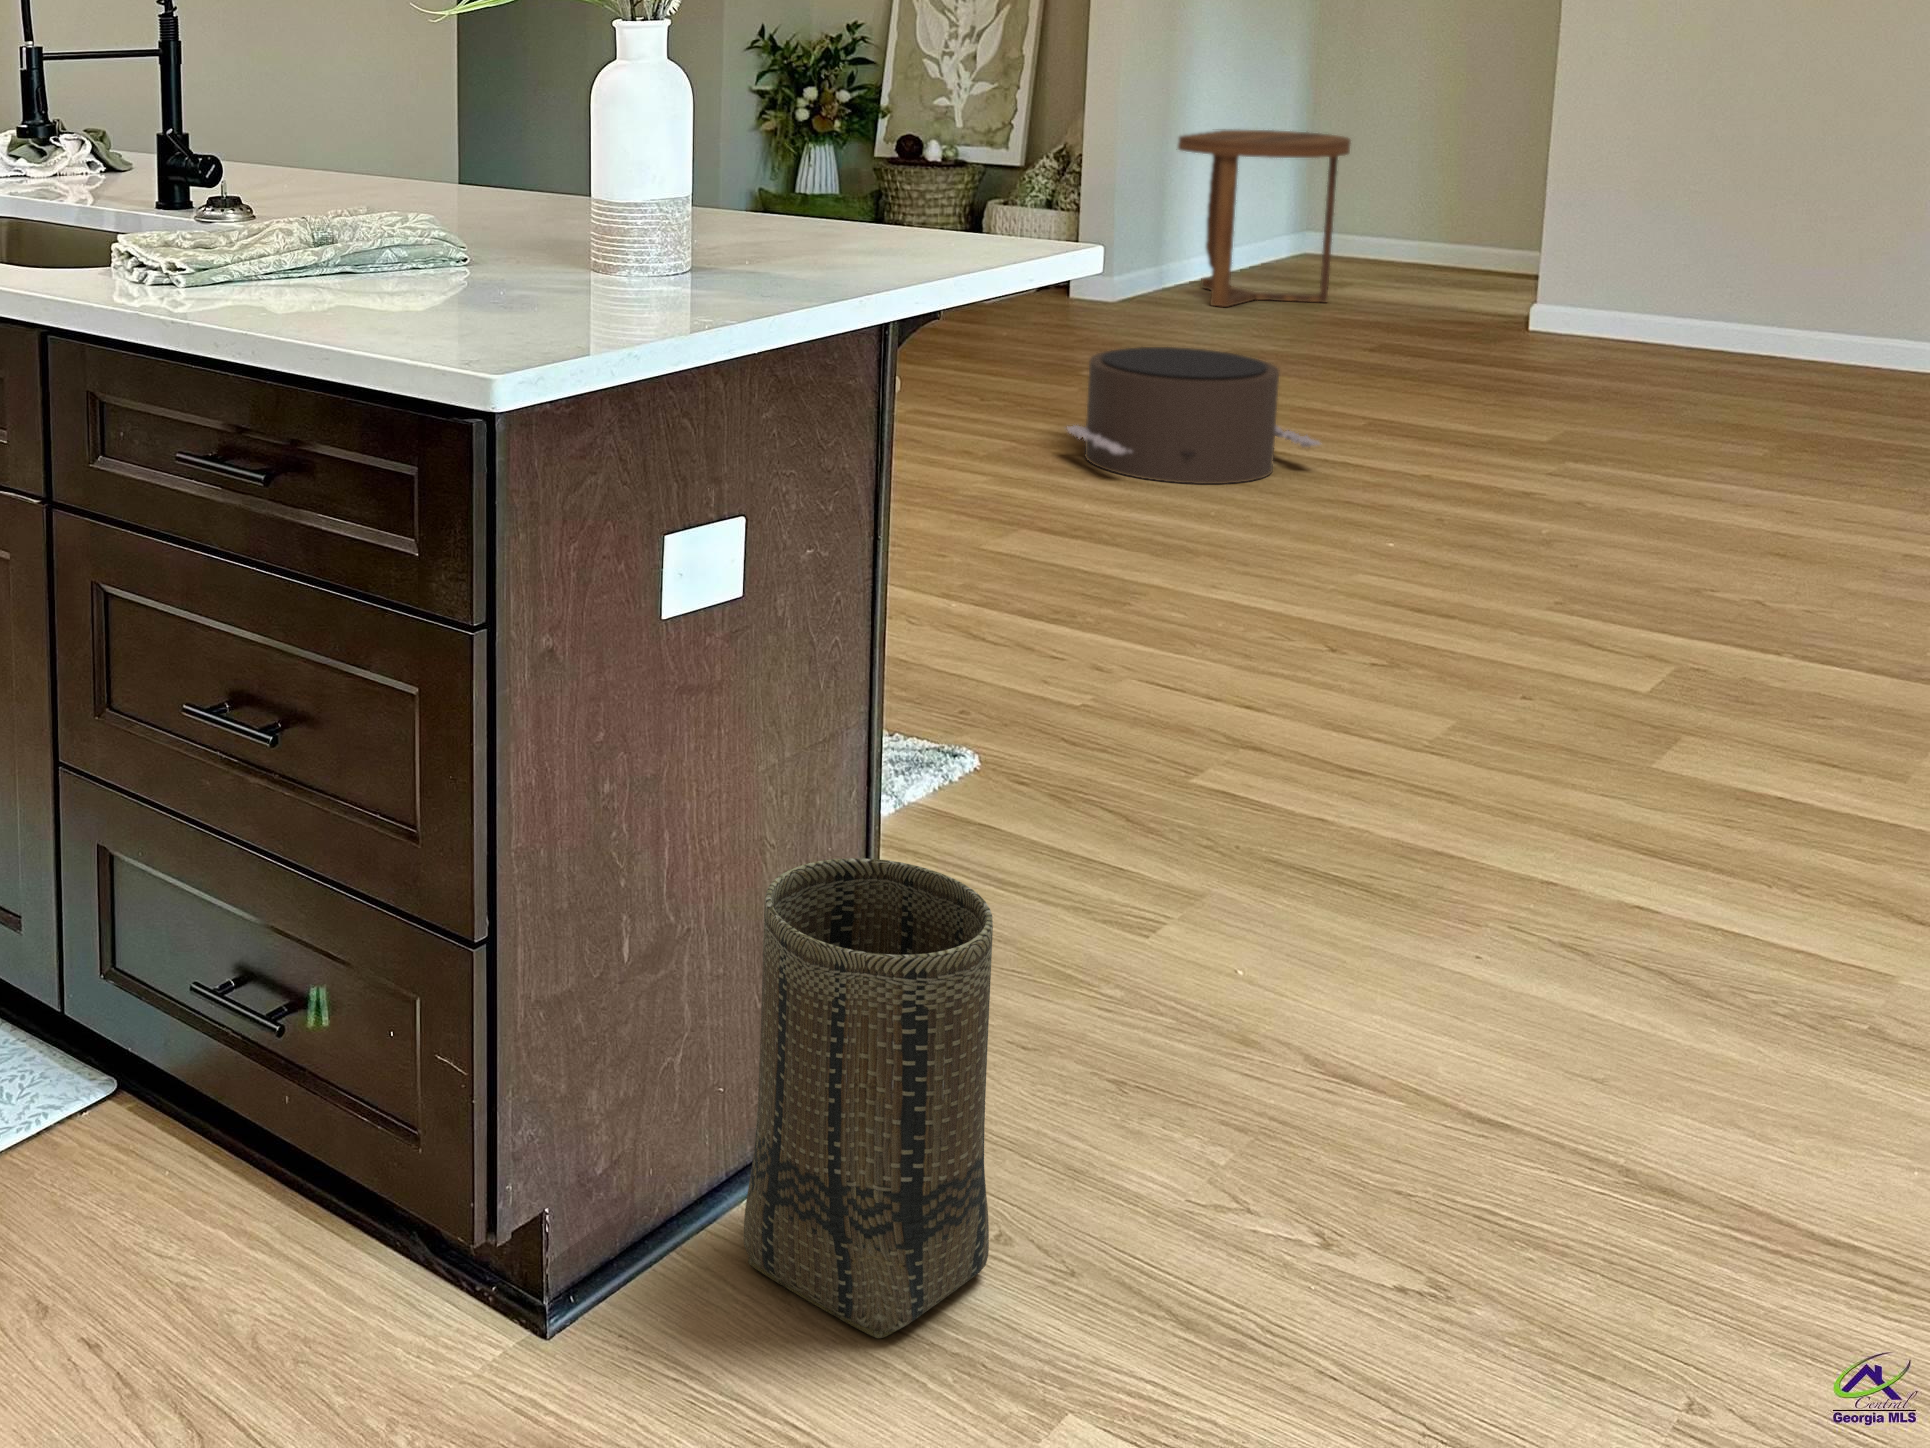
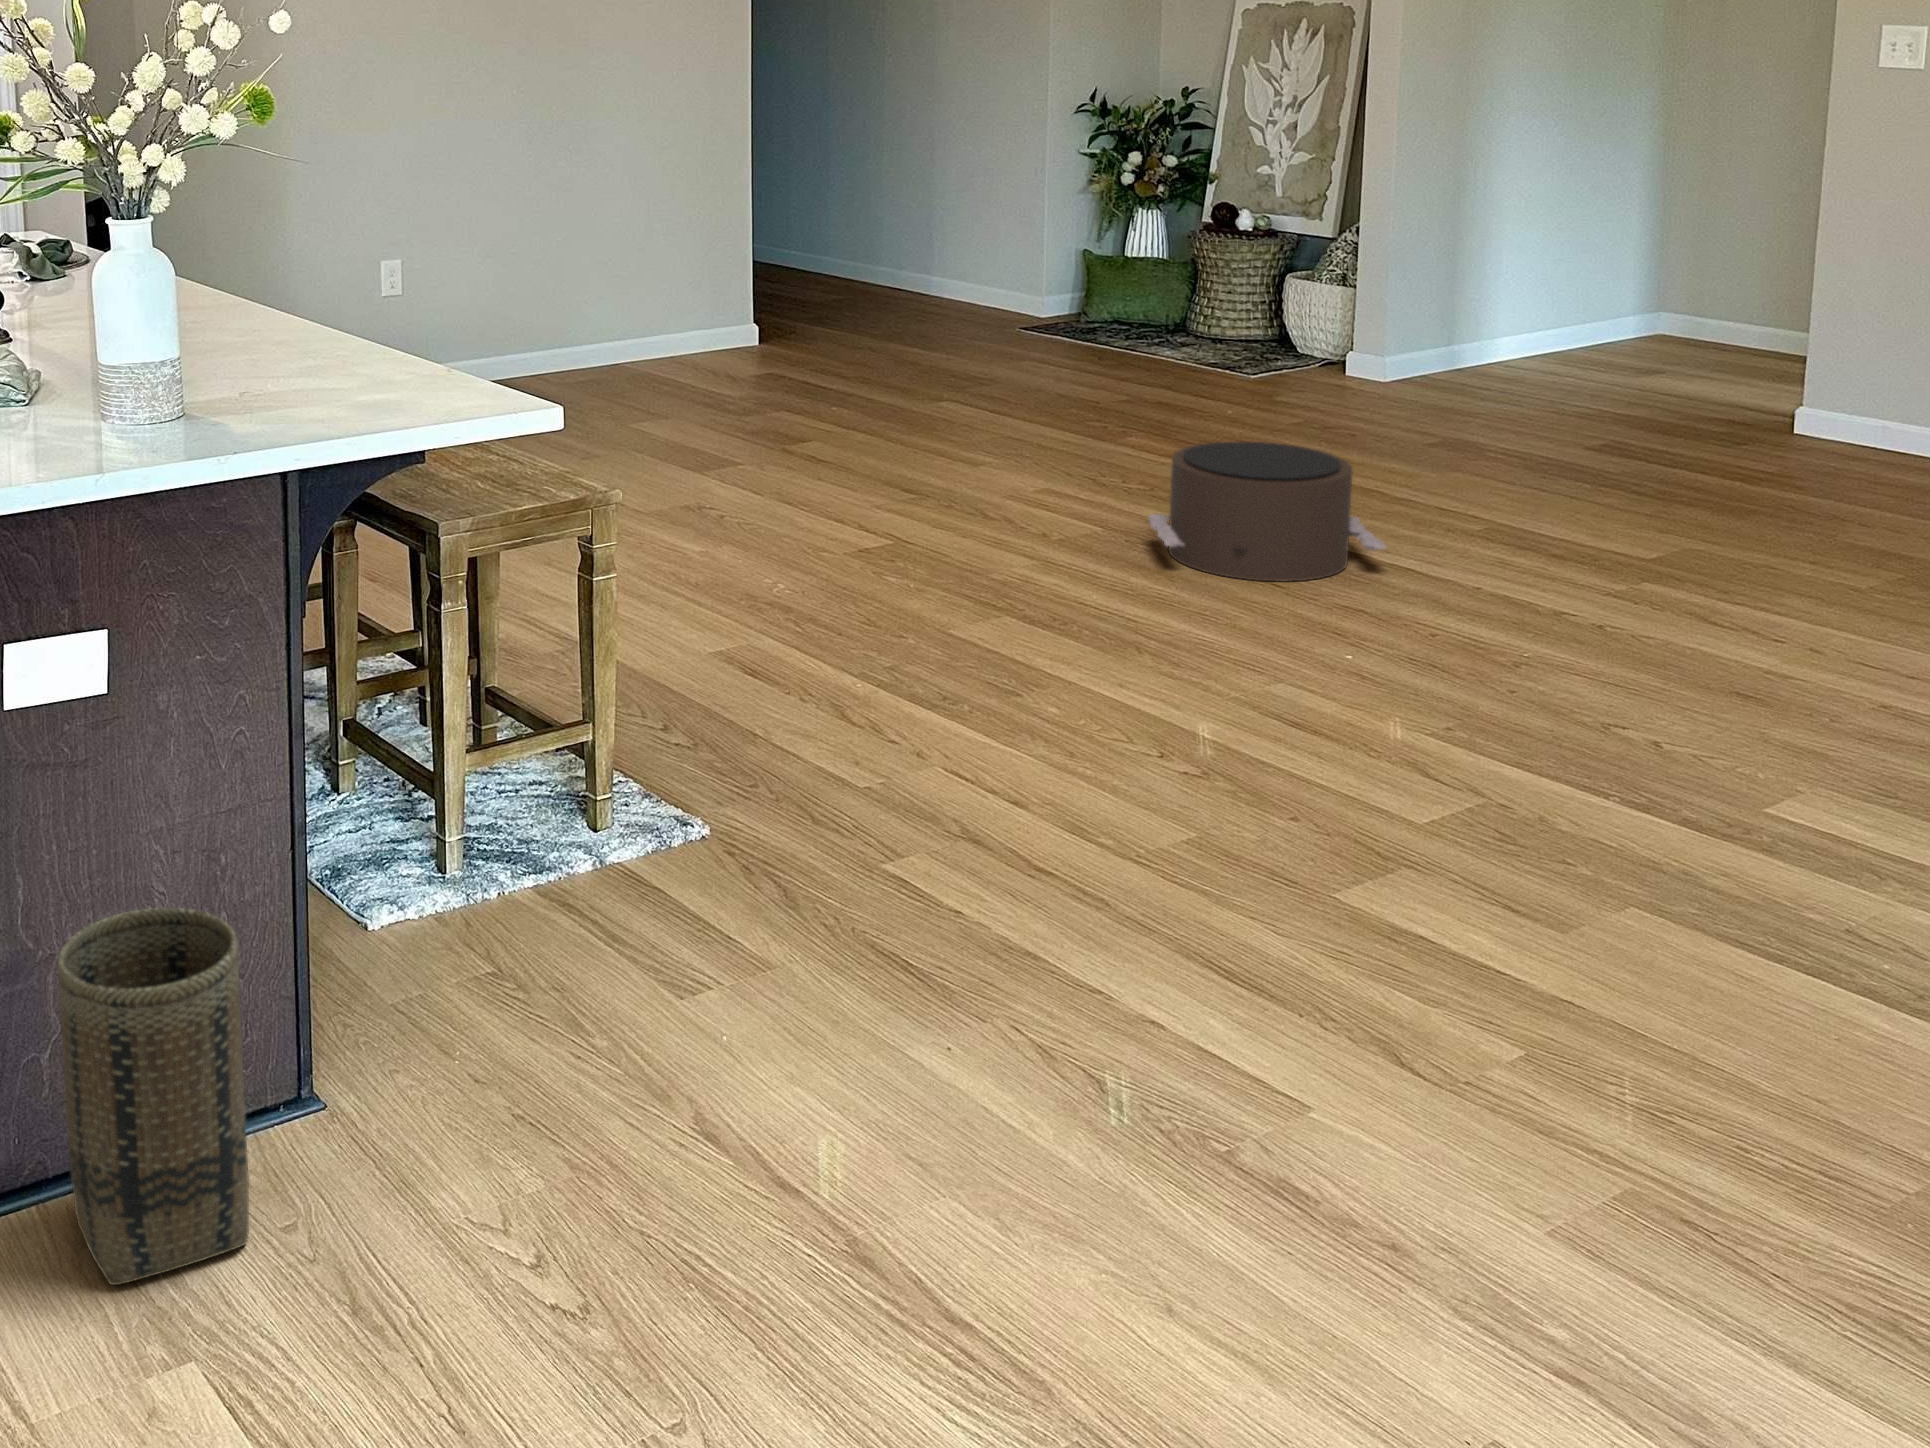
side table: present [1178,129,1350,307] -> none [1472,206,1656,389]

